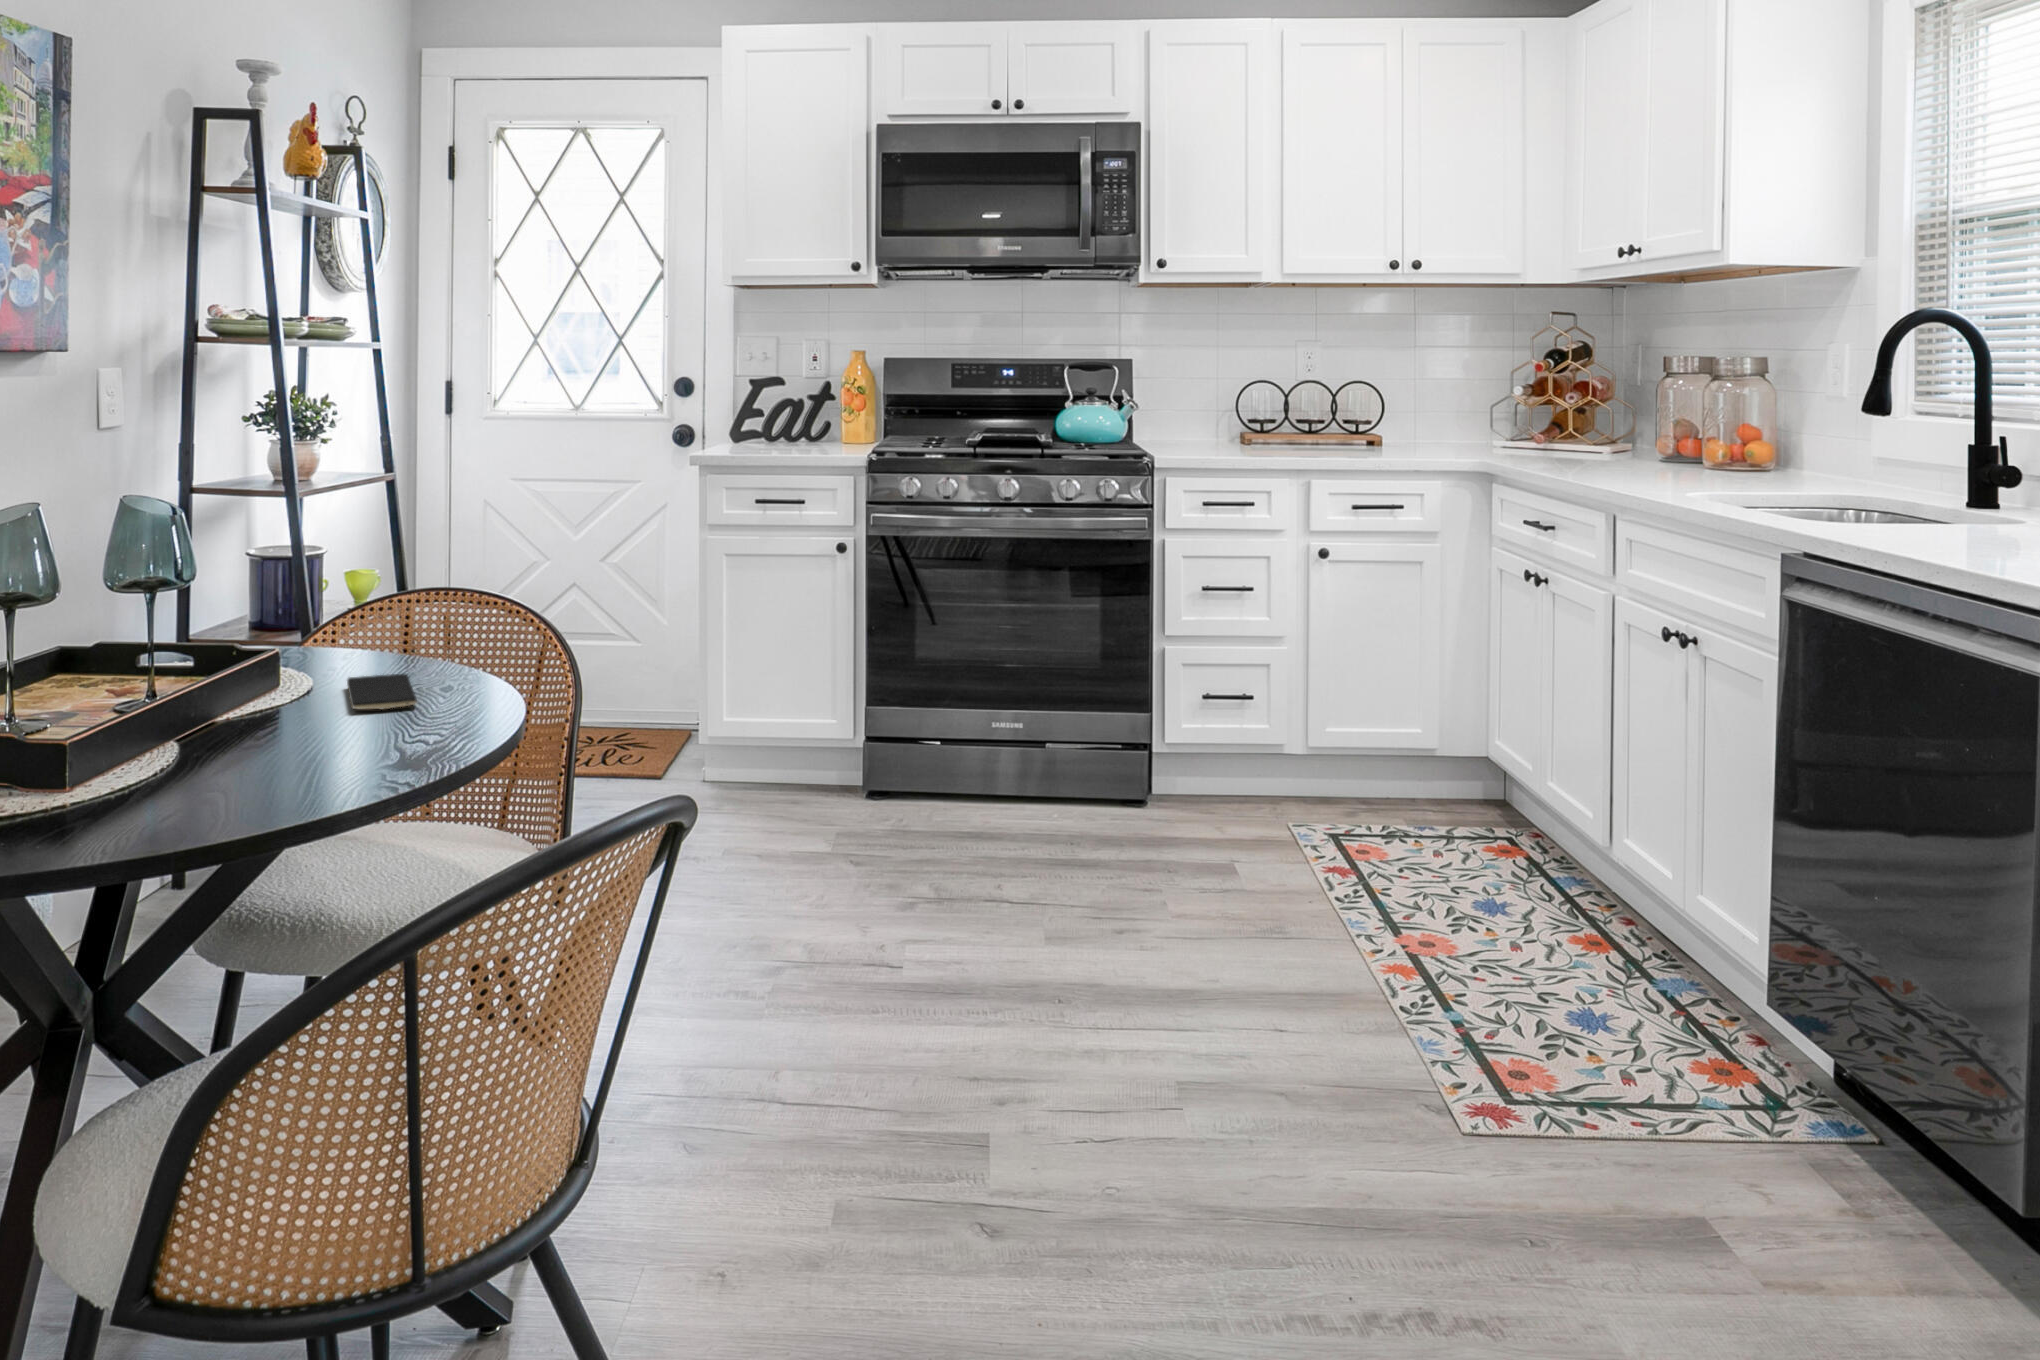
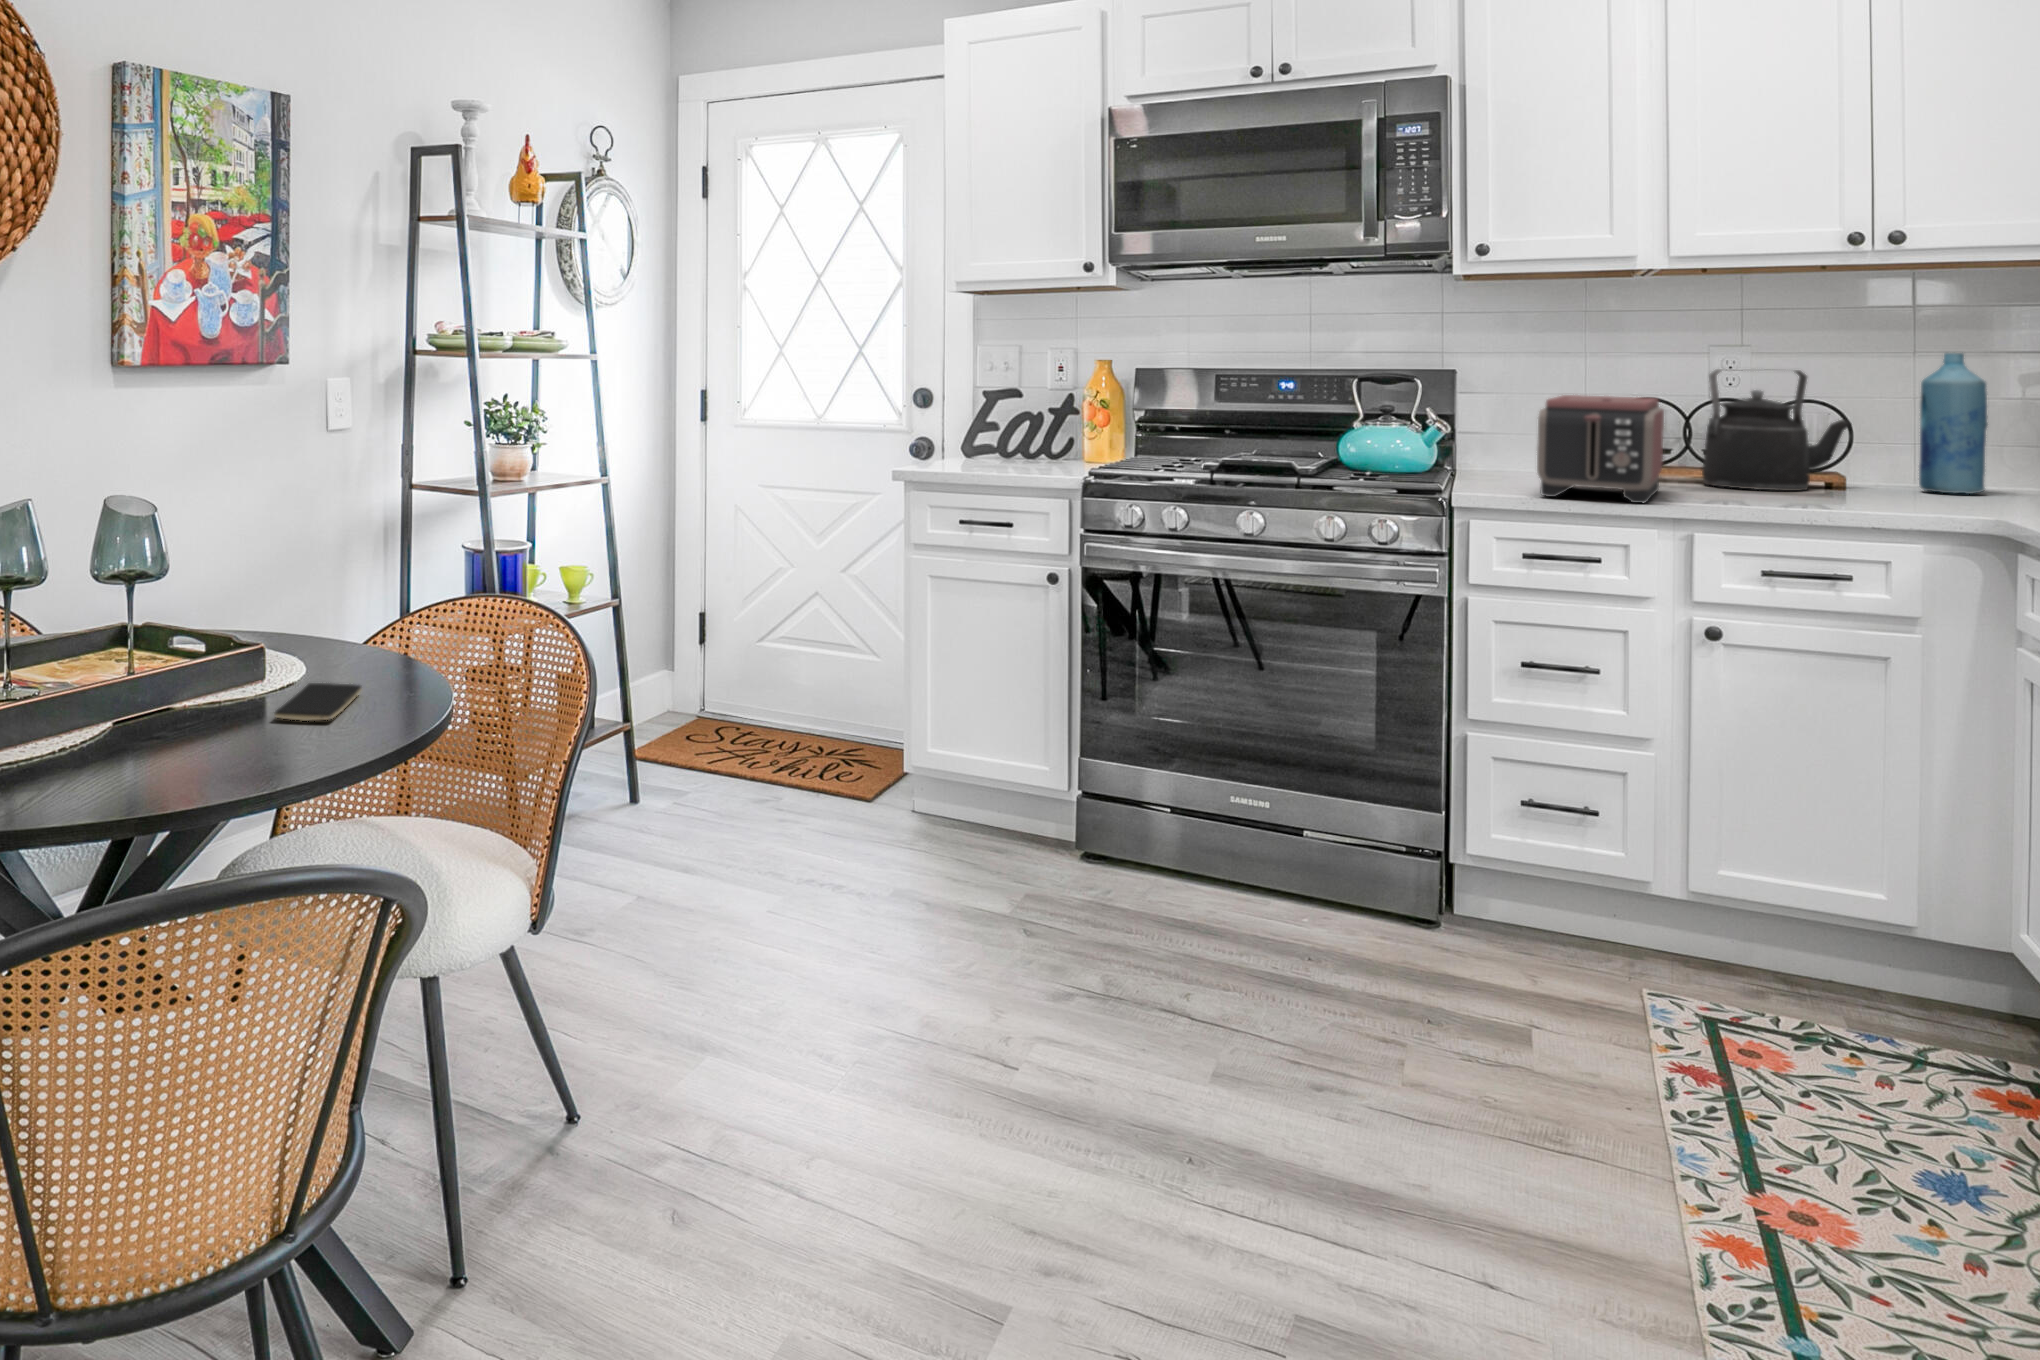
bottle: none [1419,345,1455,445] -> present [1919,353,1988,494]
kettle: none [1297,358,1382,447] -> present [1702,369,1851,491]
toaster: none [1213,378,1288,458] -> present [1537,395,1664,503]

